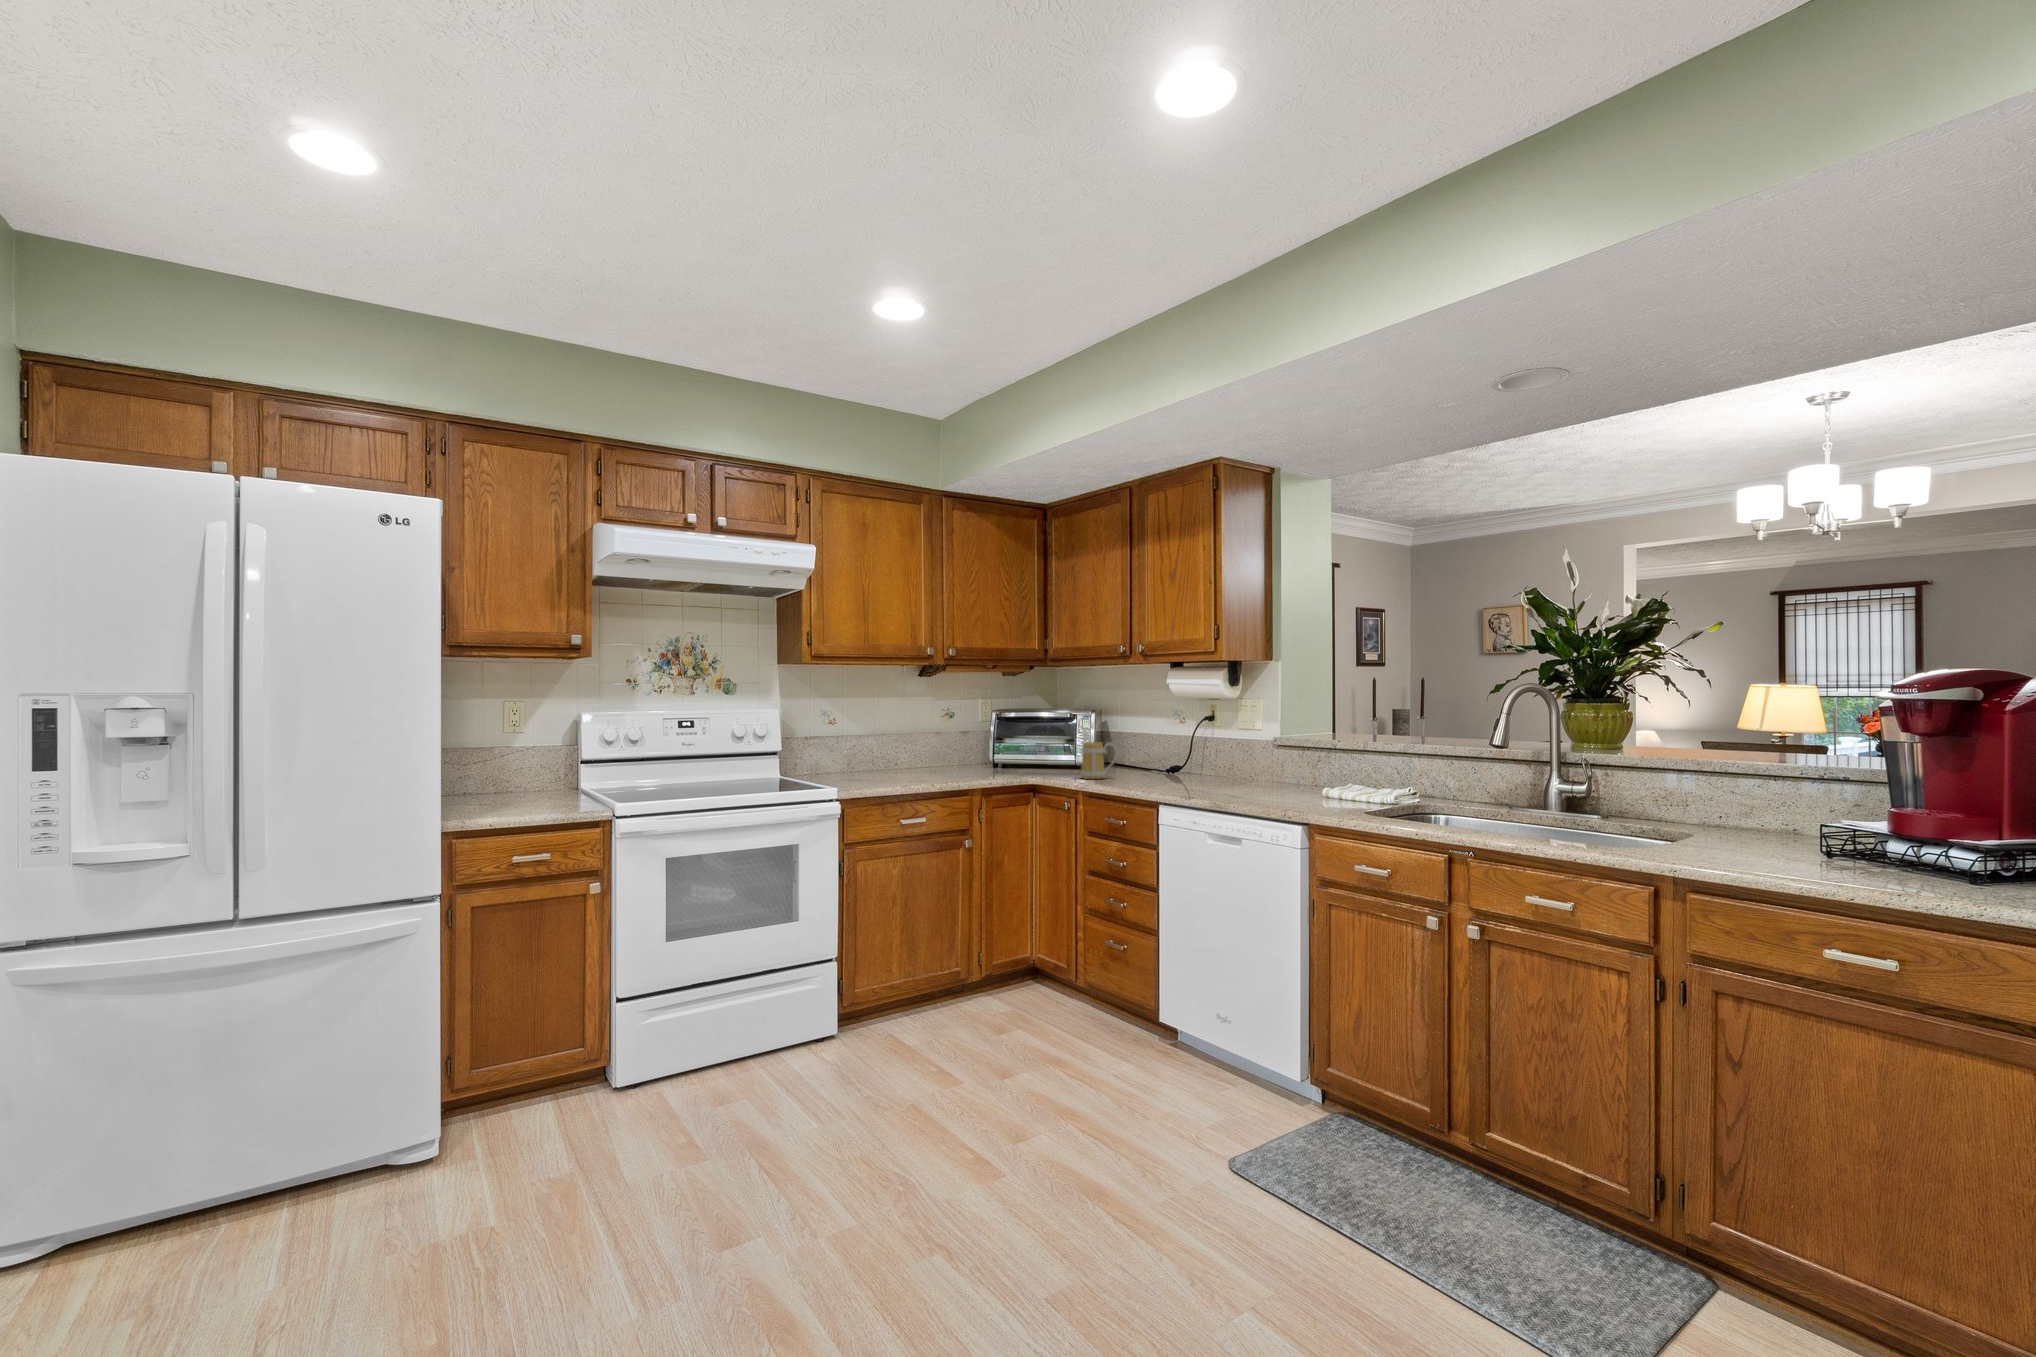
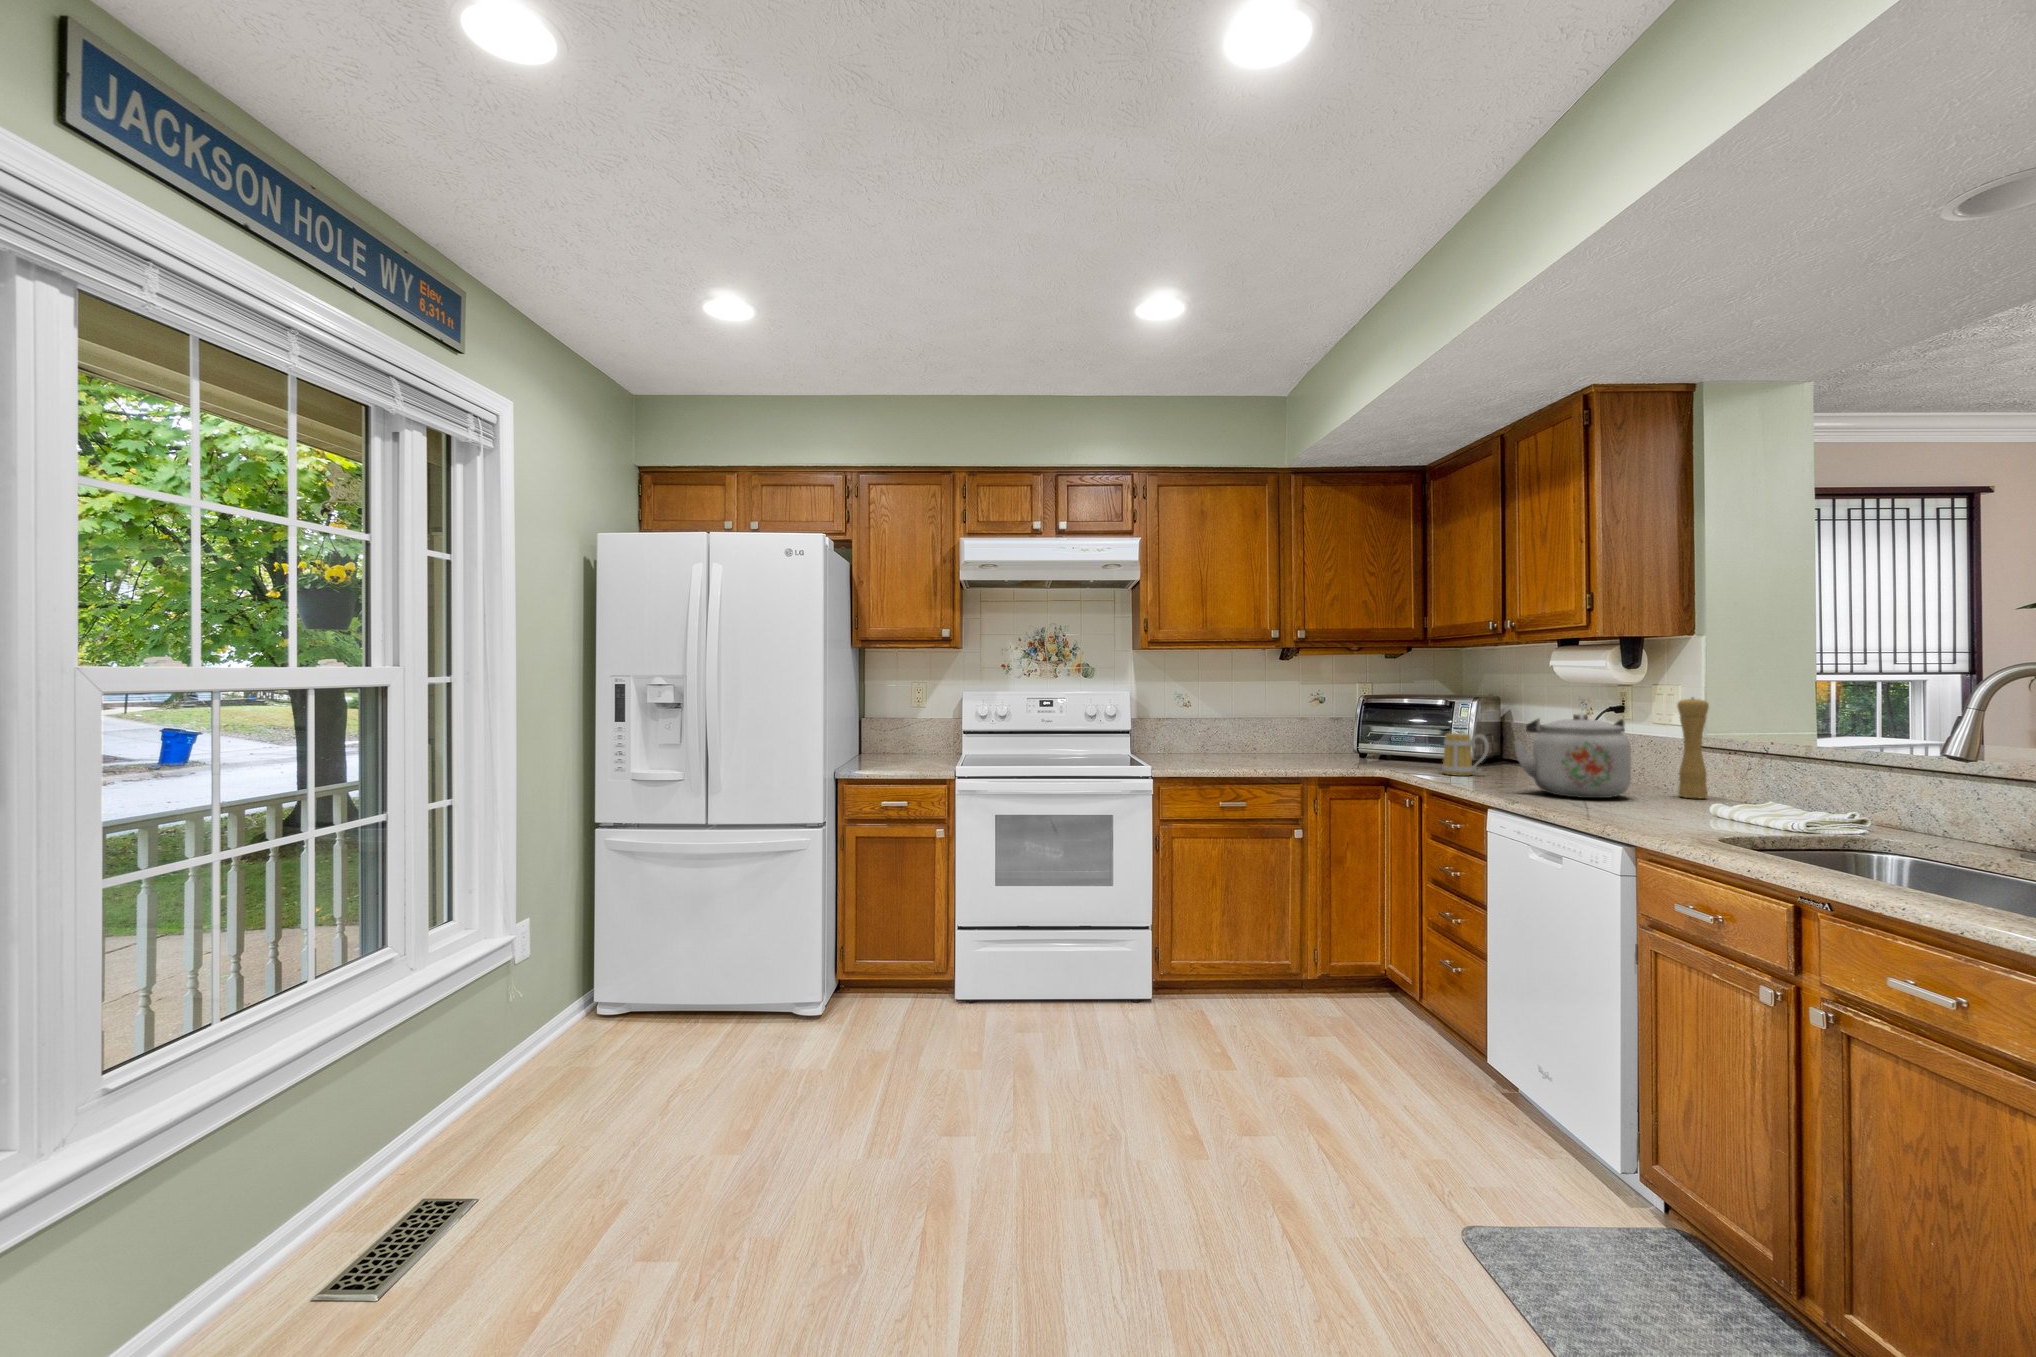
pepper mill: none [1265,708,1285,786] -> present [1677,698,1709,798]
kettle: none [1166,722,1246,791] -> present [1514,713,1631,798]

